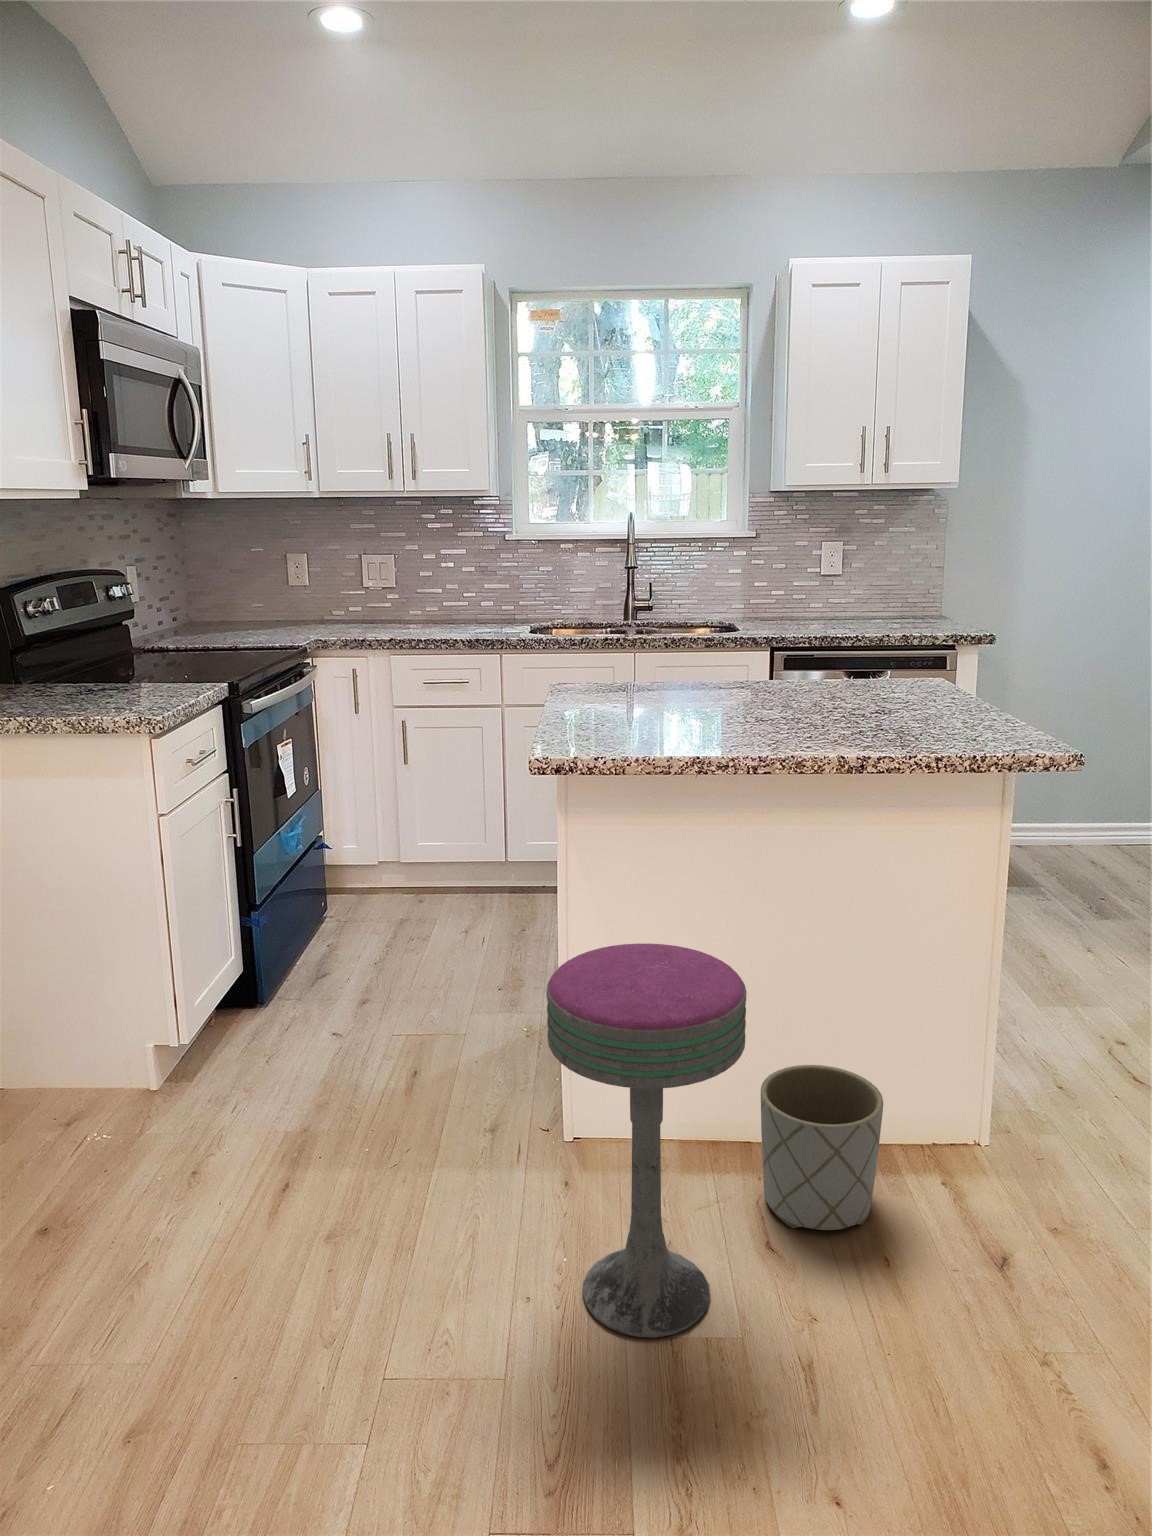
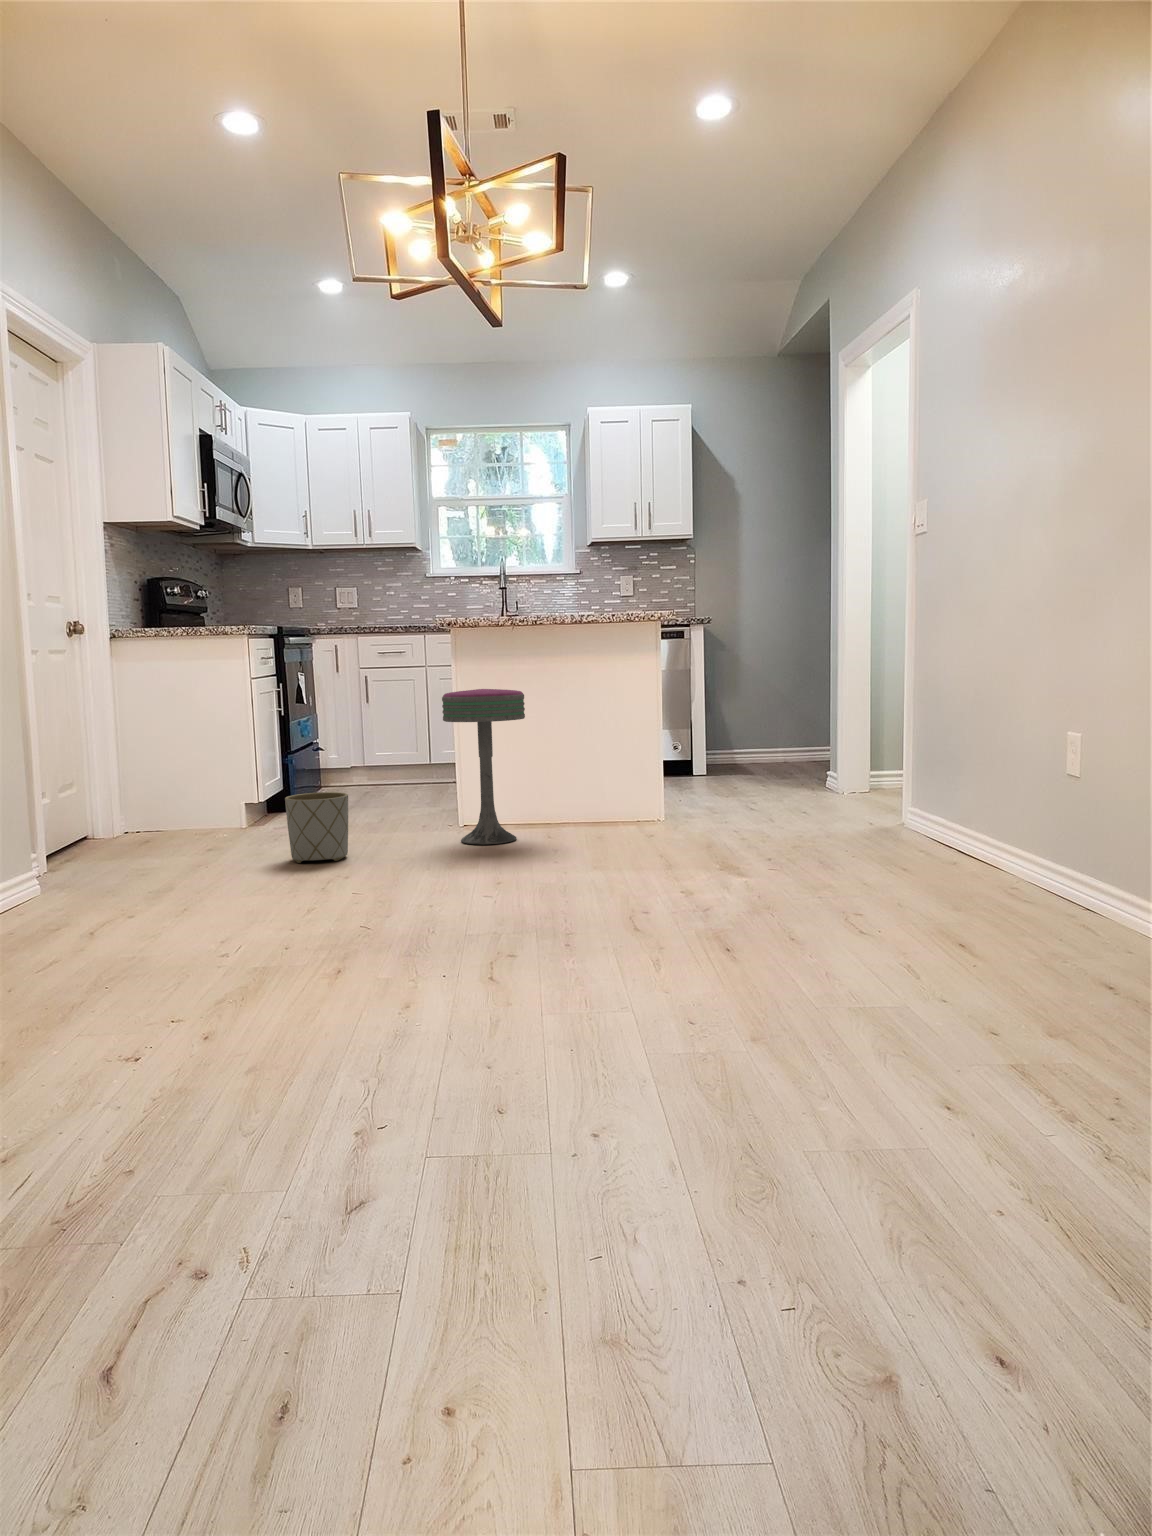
planter: present [761,1065,883,1230] -> present [285,792,348,863]

